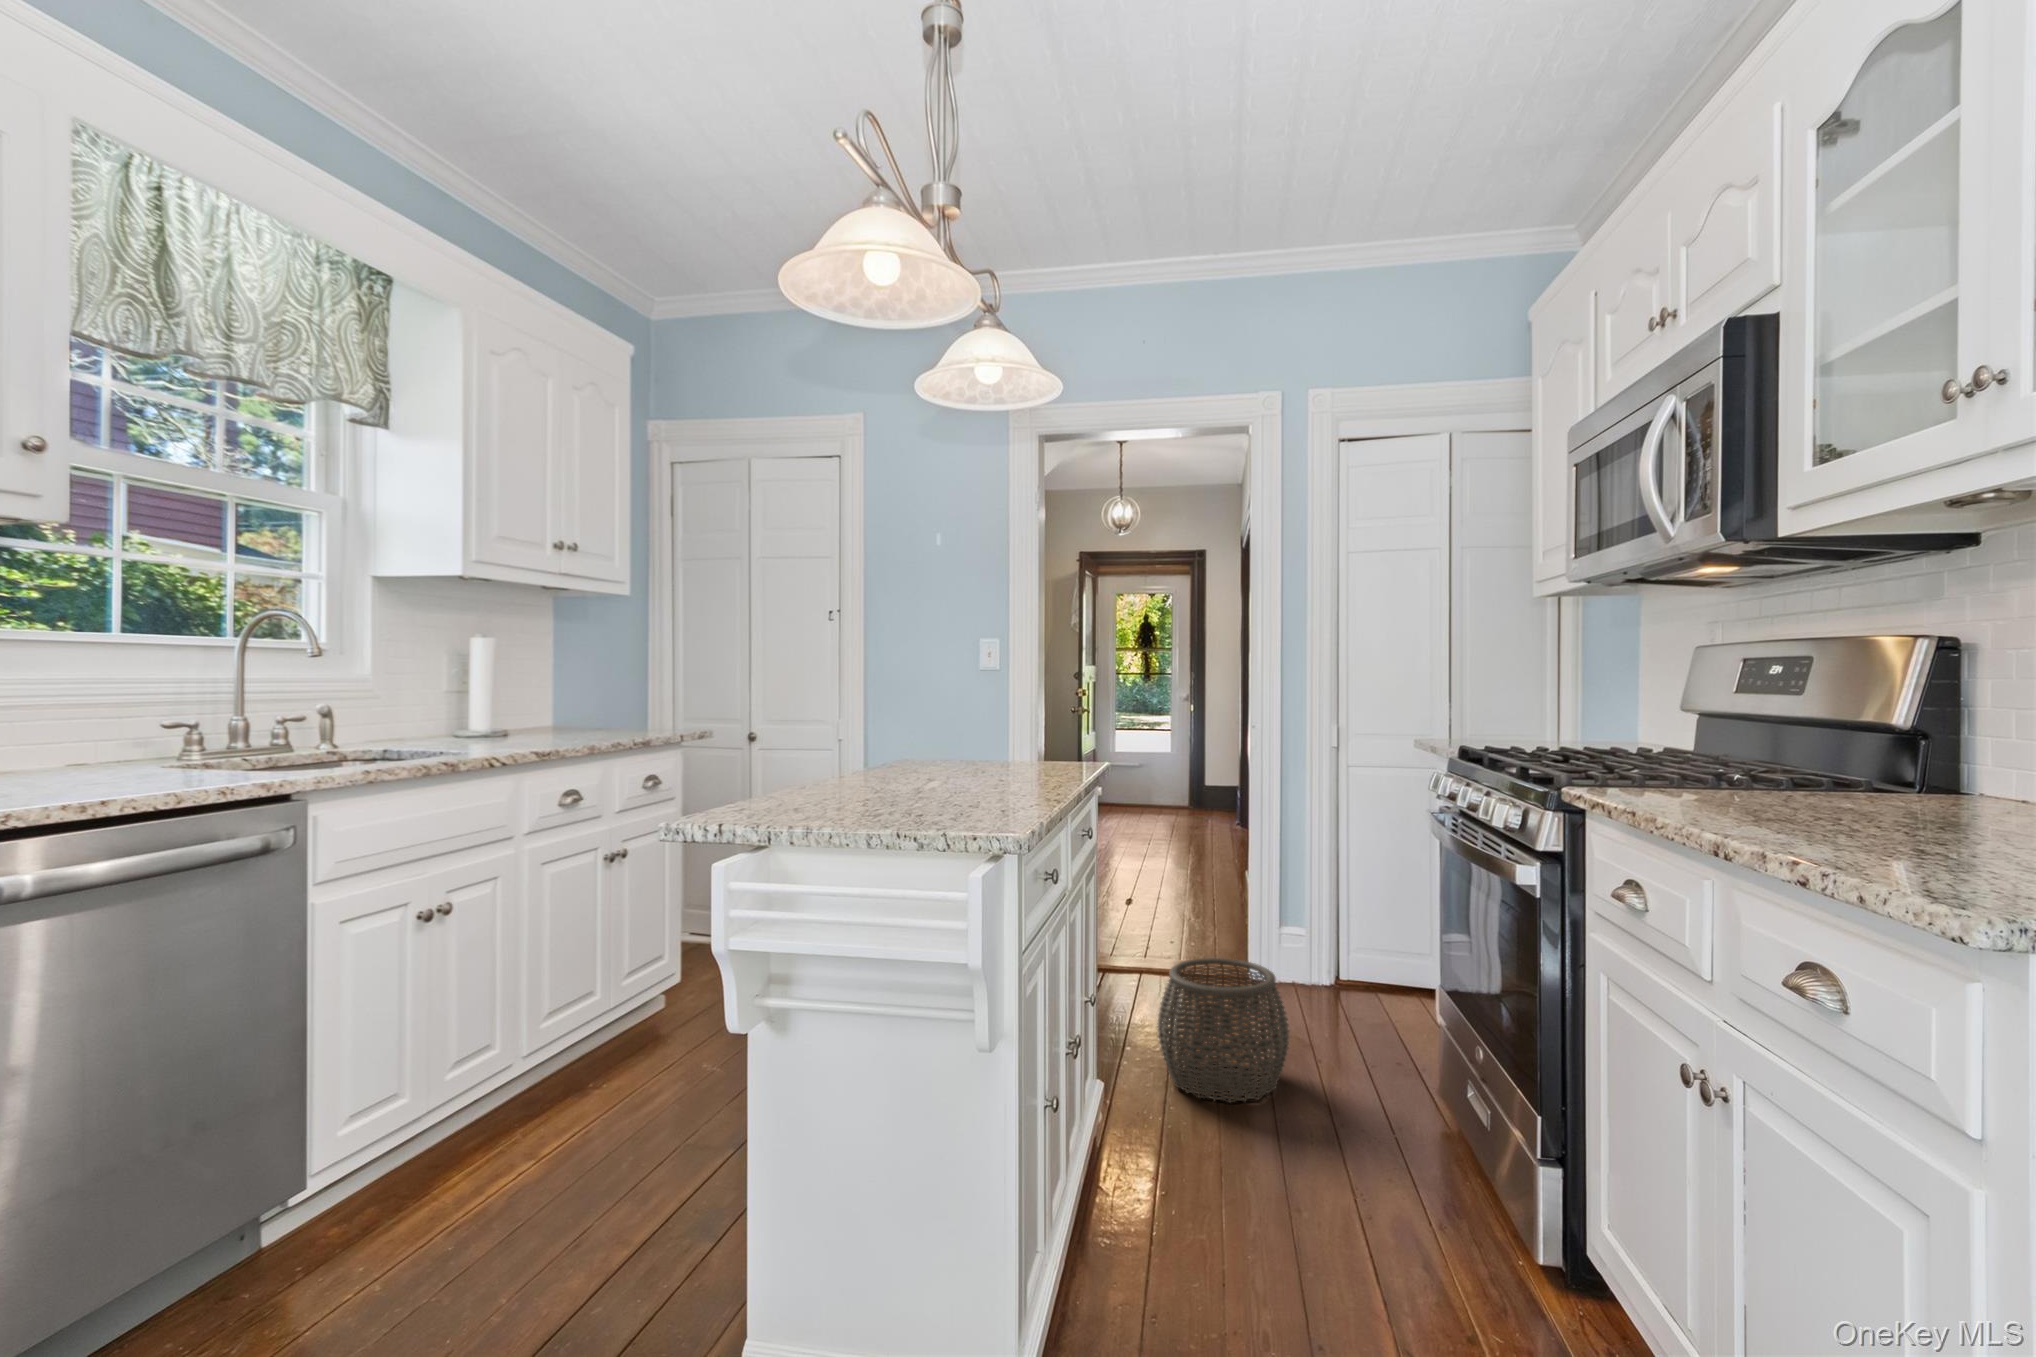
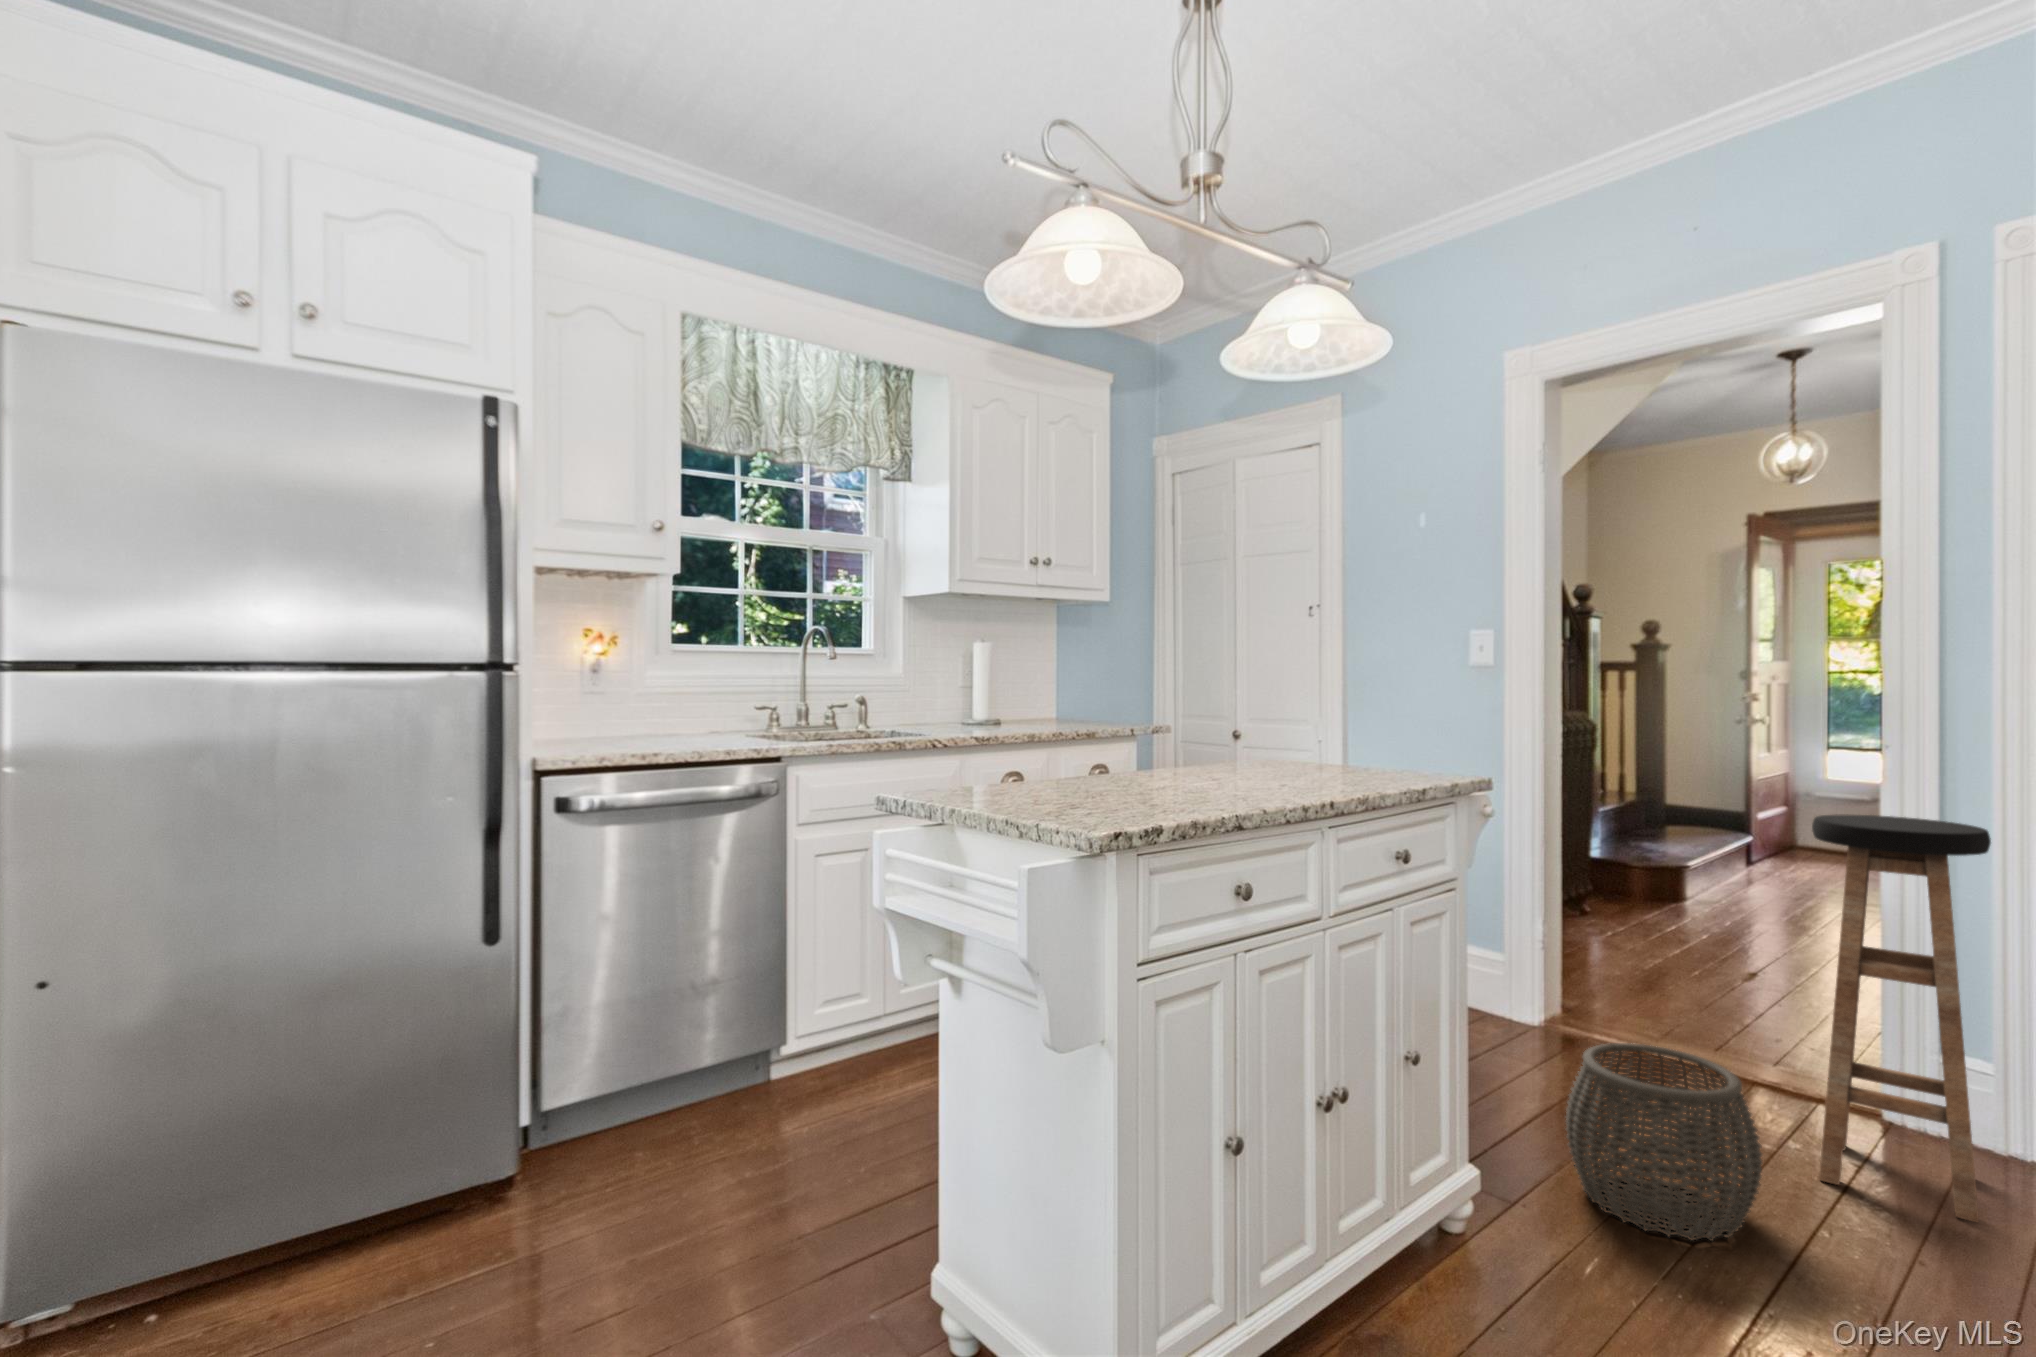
bar stool: none [1266,766,1369,1033] -> present [1812,814,1991,1222]

